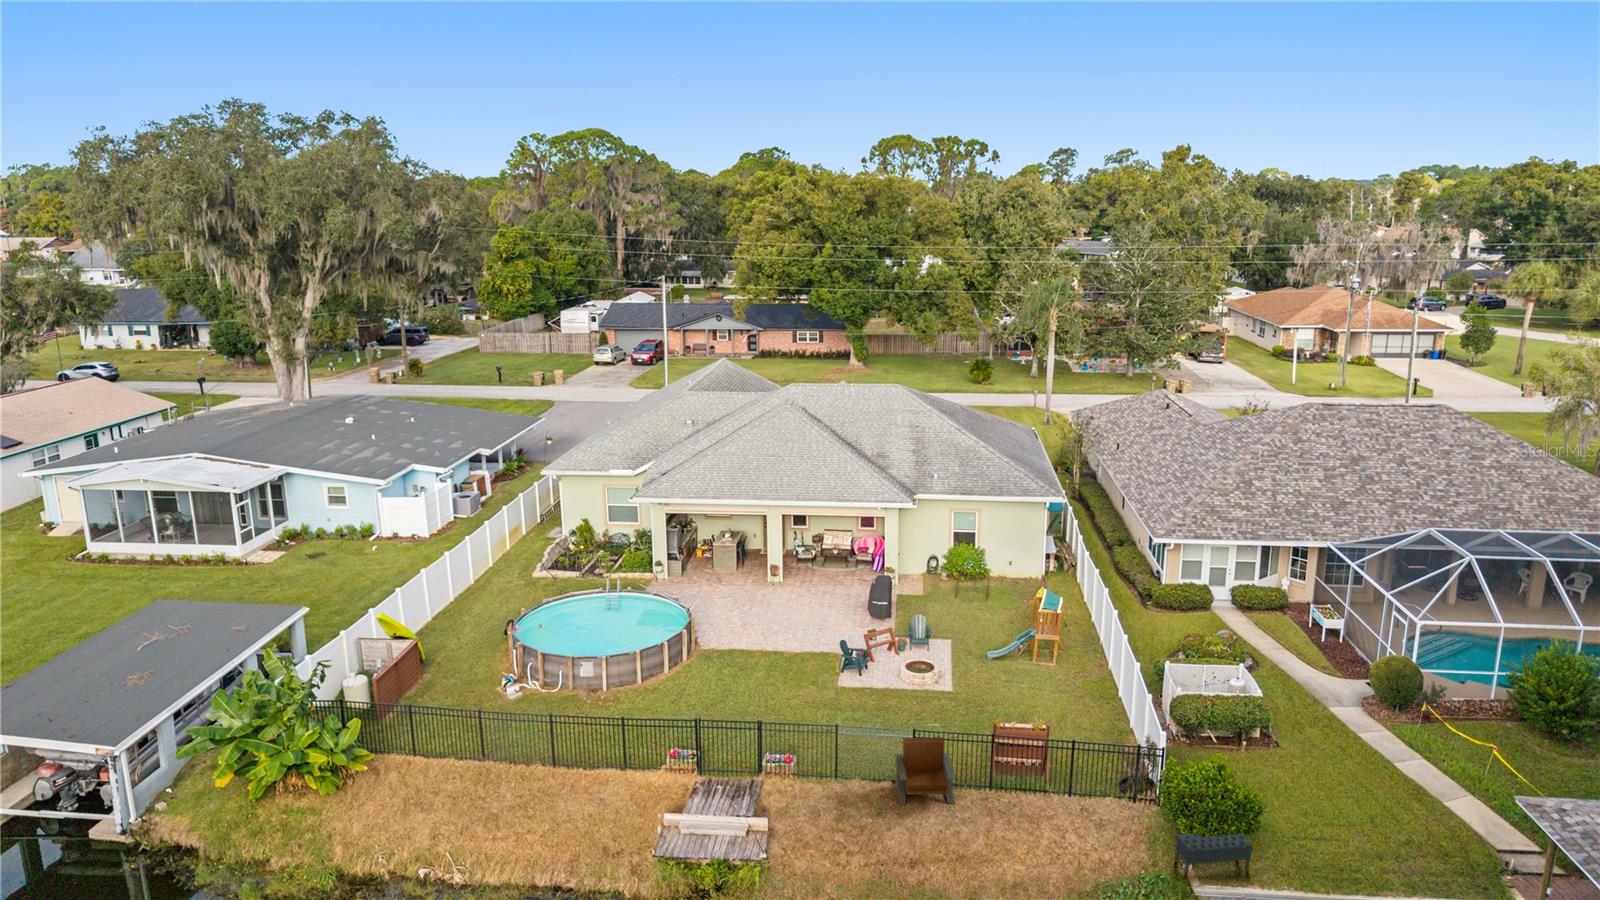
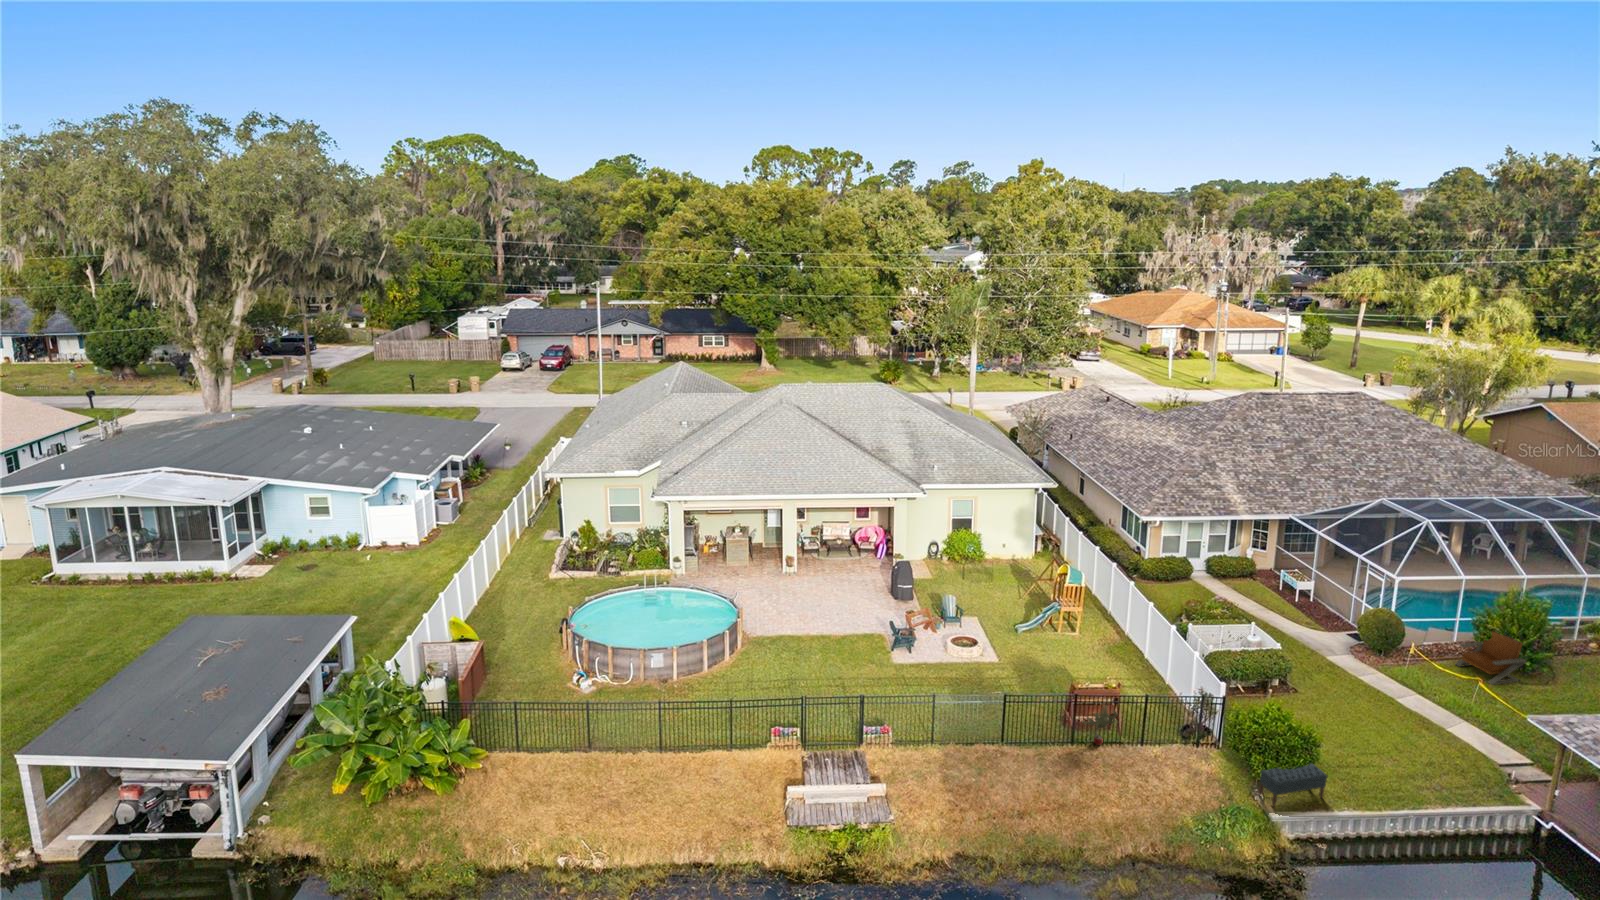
potted tree: present [1415,682,1447,721] -> present [1082,706,1118,745]
lounge chair: present [895,737,955,804] -> present [1455,632,1526,685]

